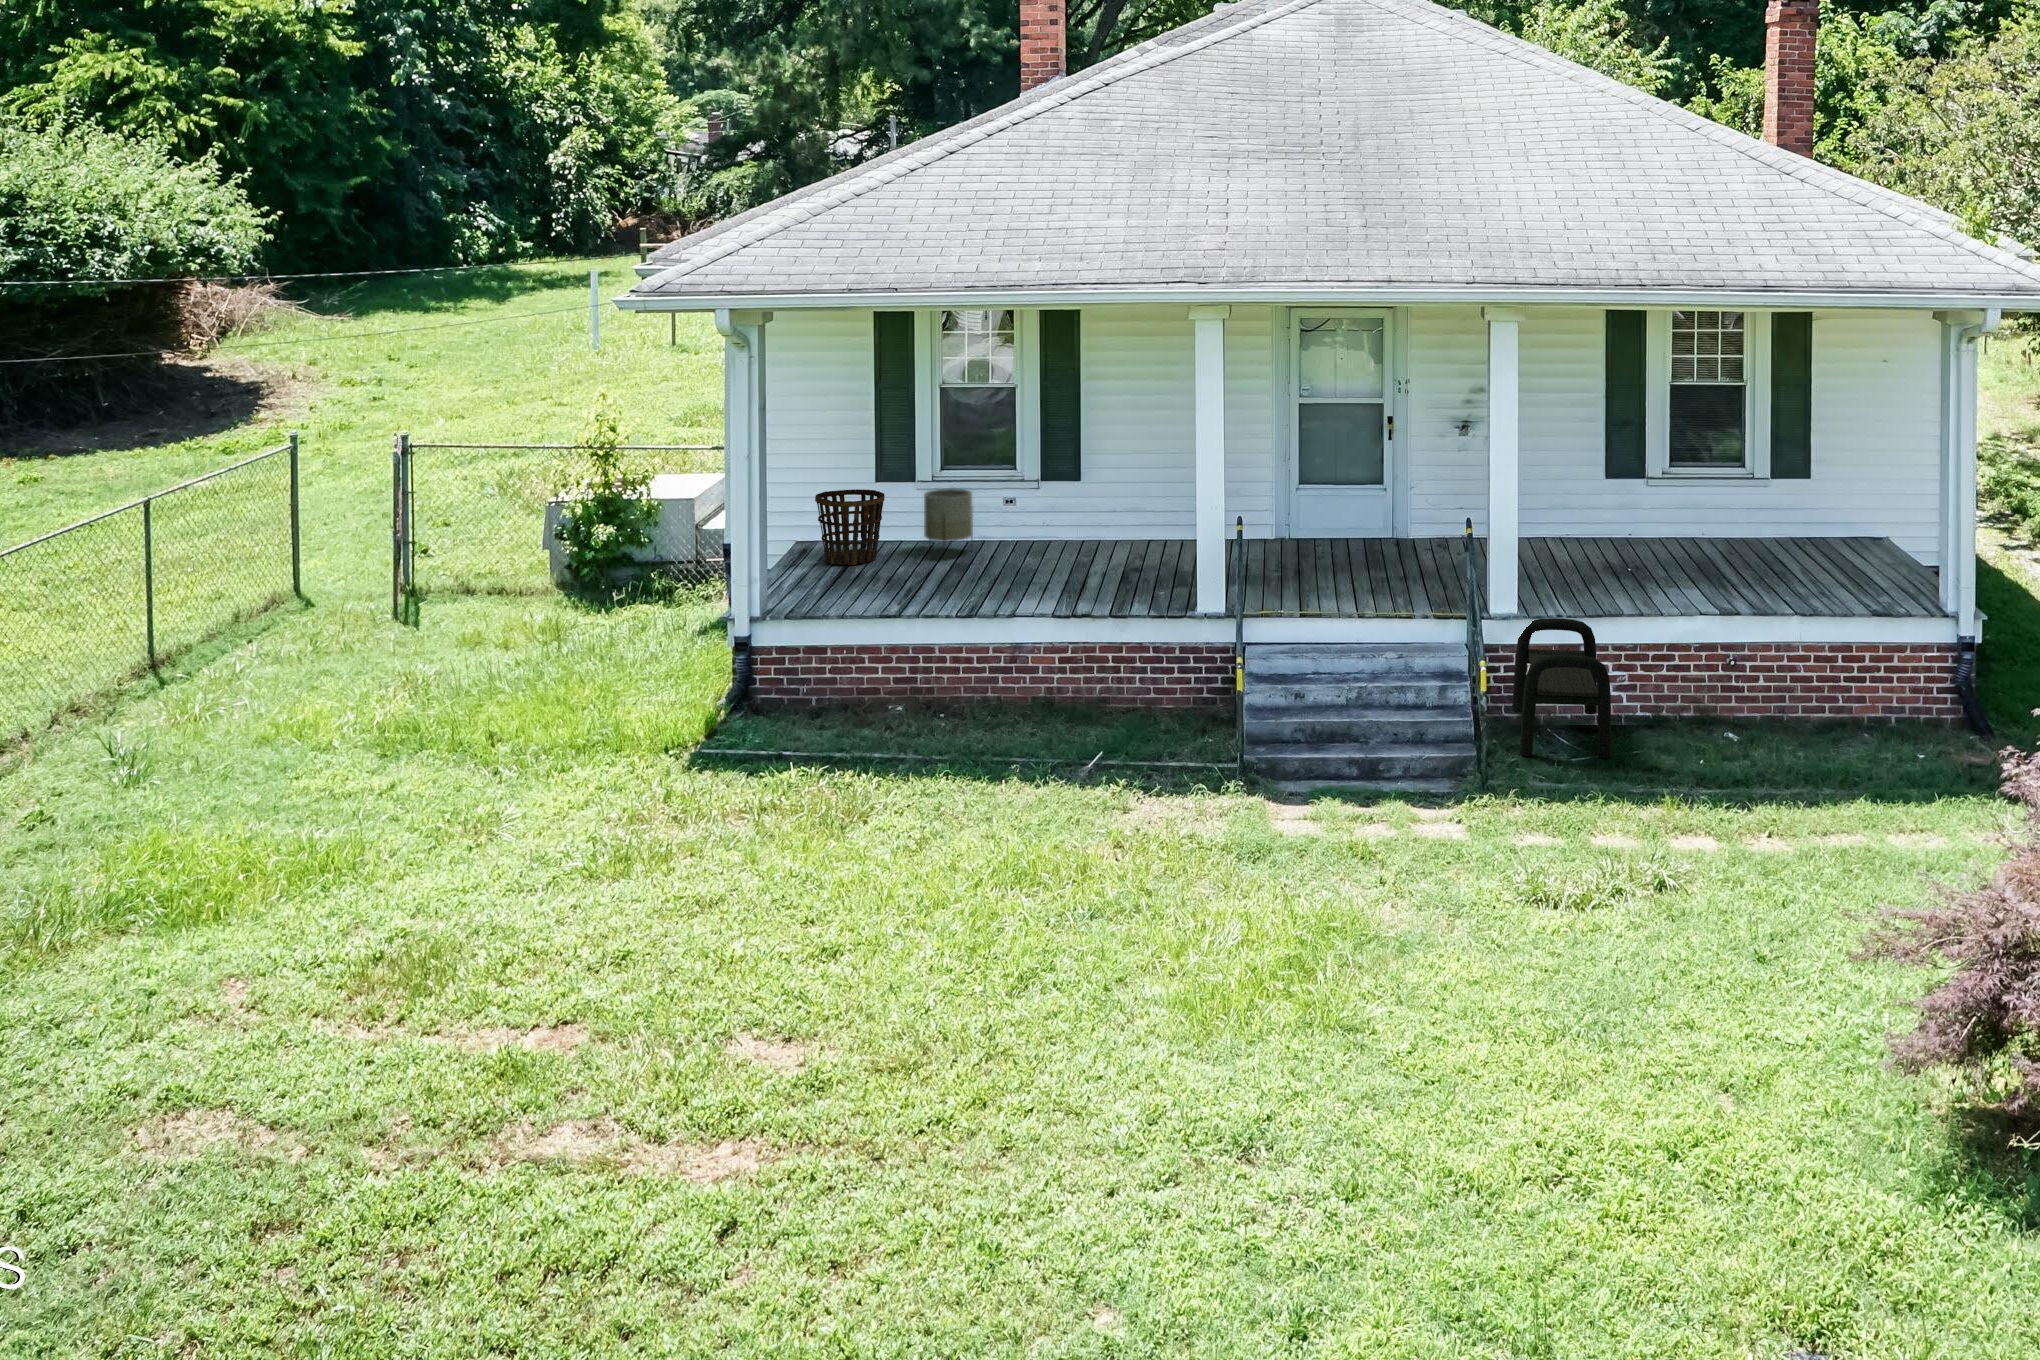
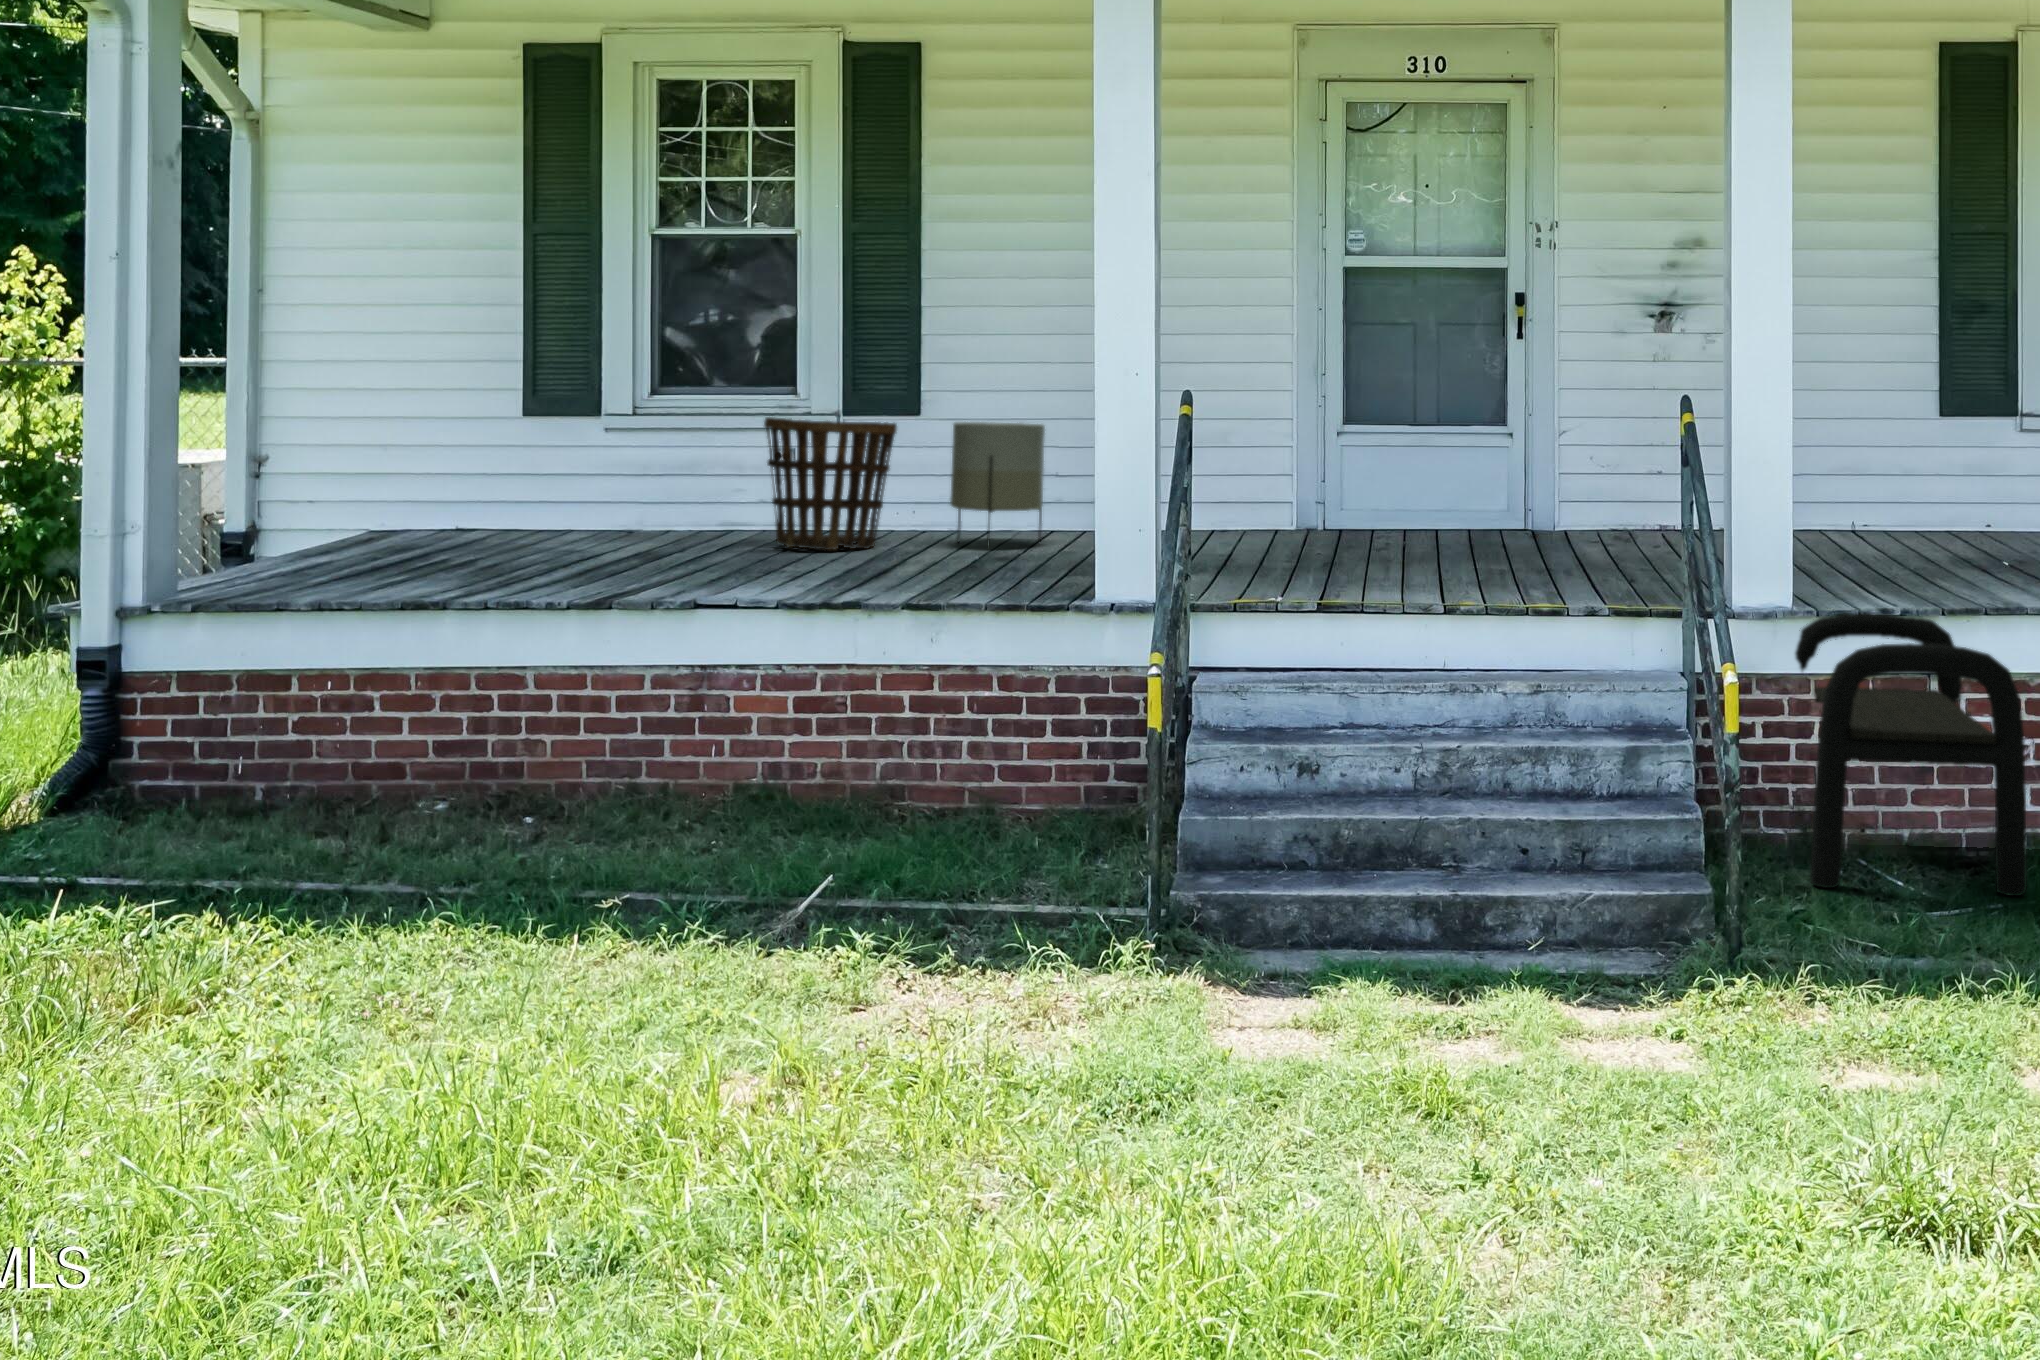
planter: present [924,488,973,555] -> present [950,422,1045,544]
basket: present [815,489,885,565] -> present [764,417,897,550]

